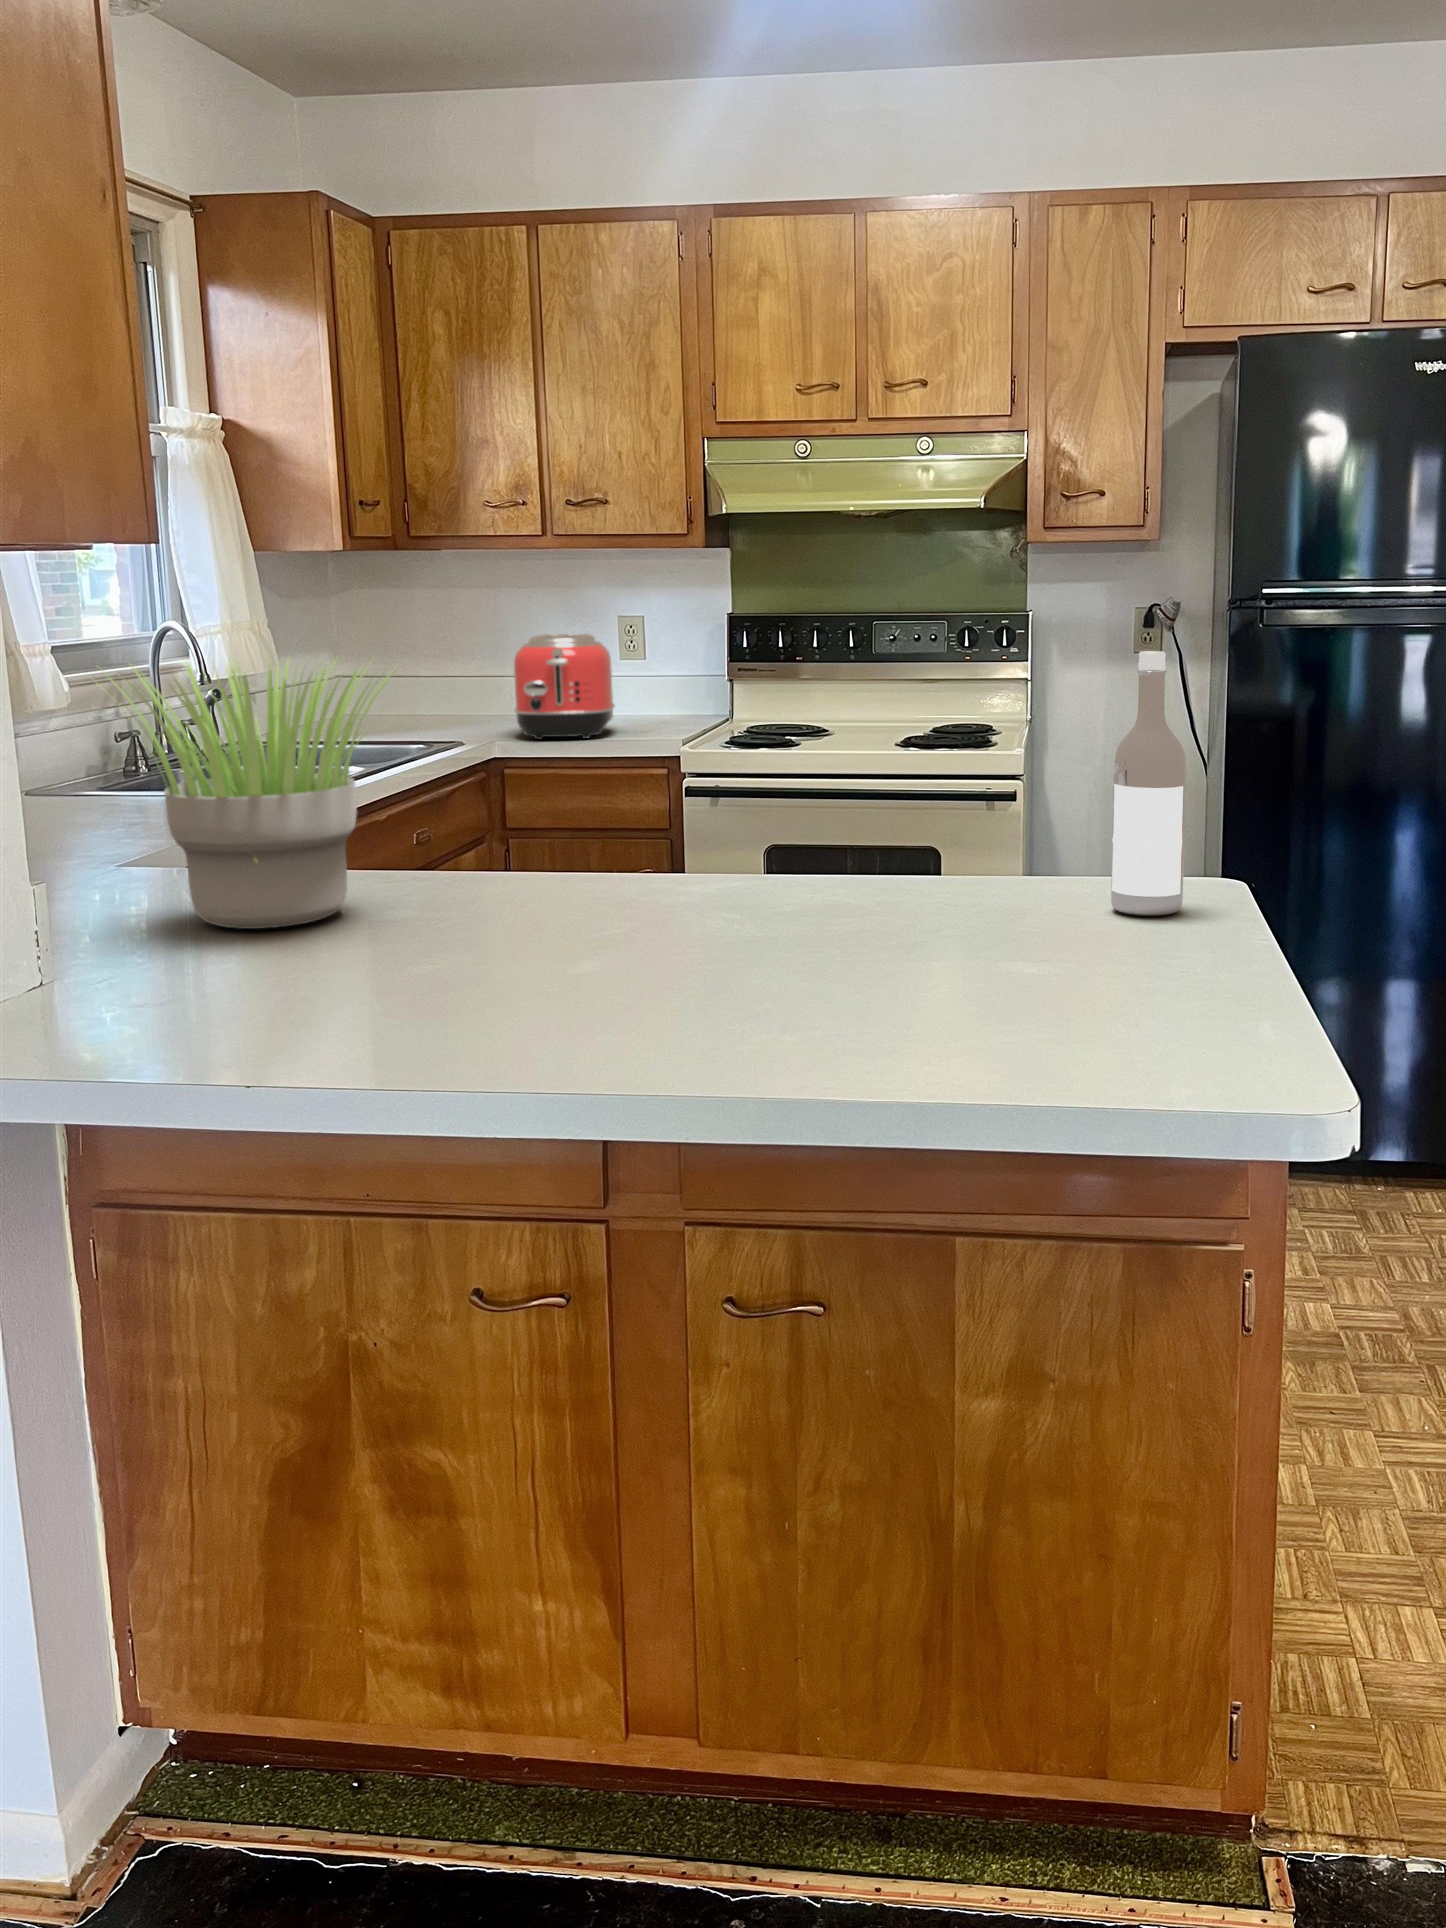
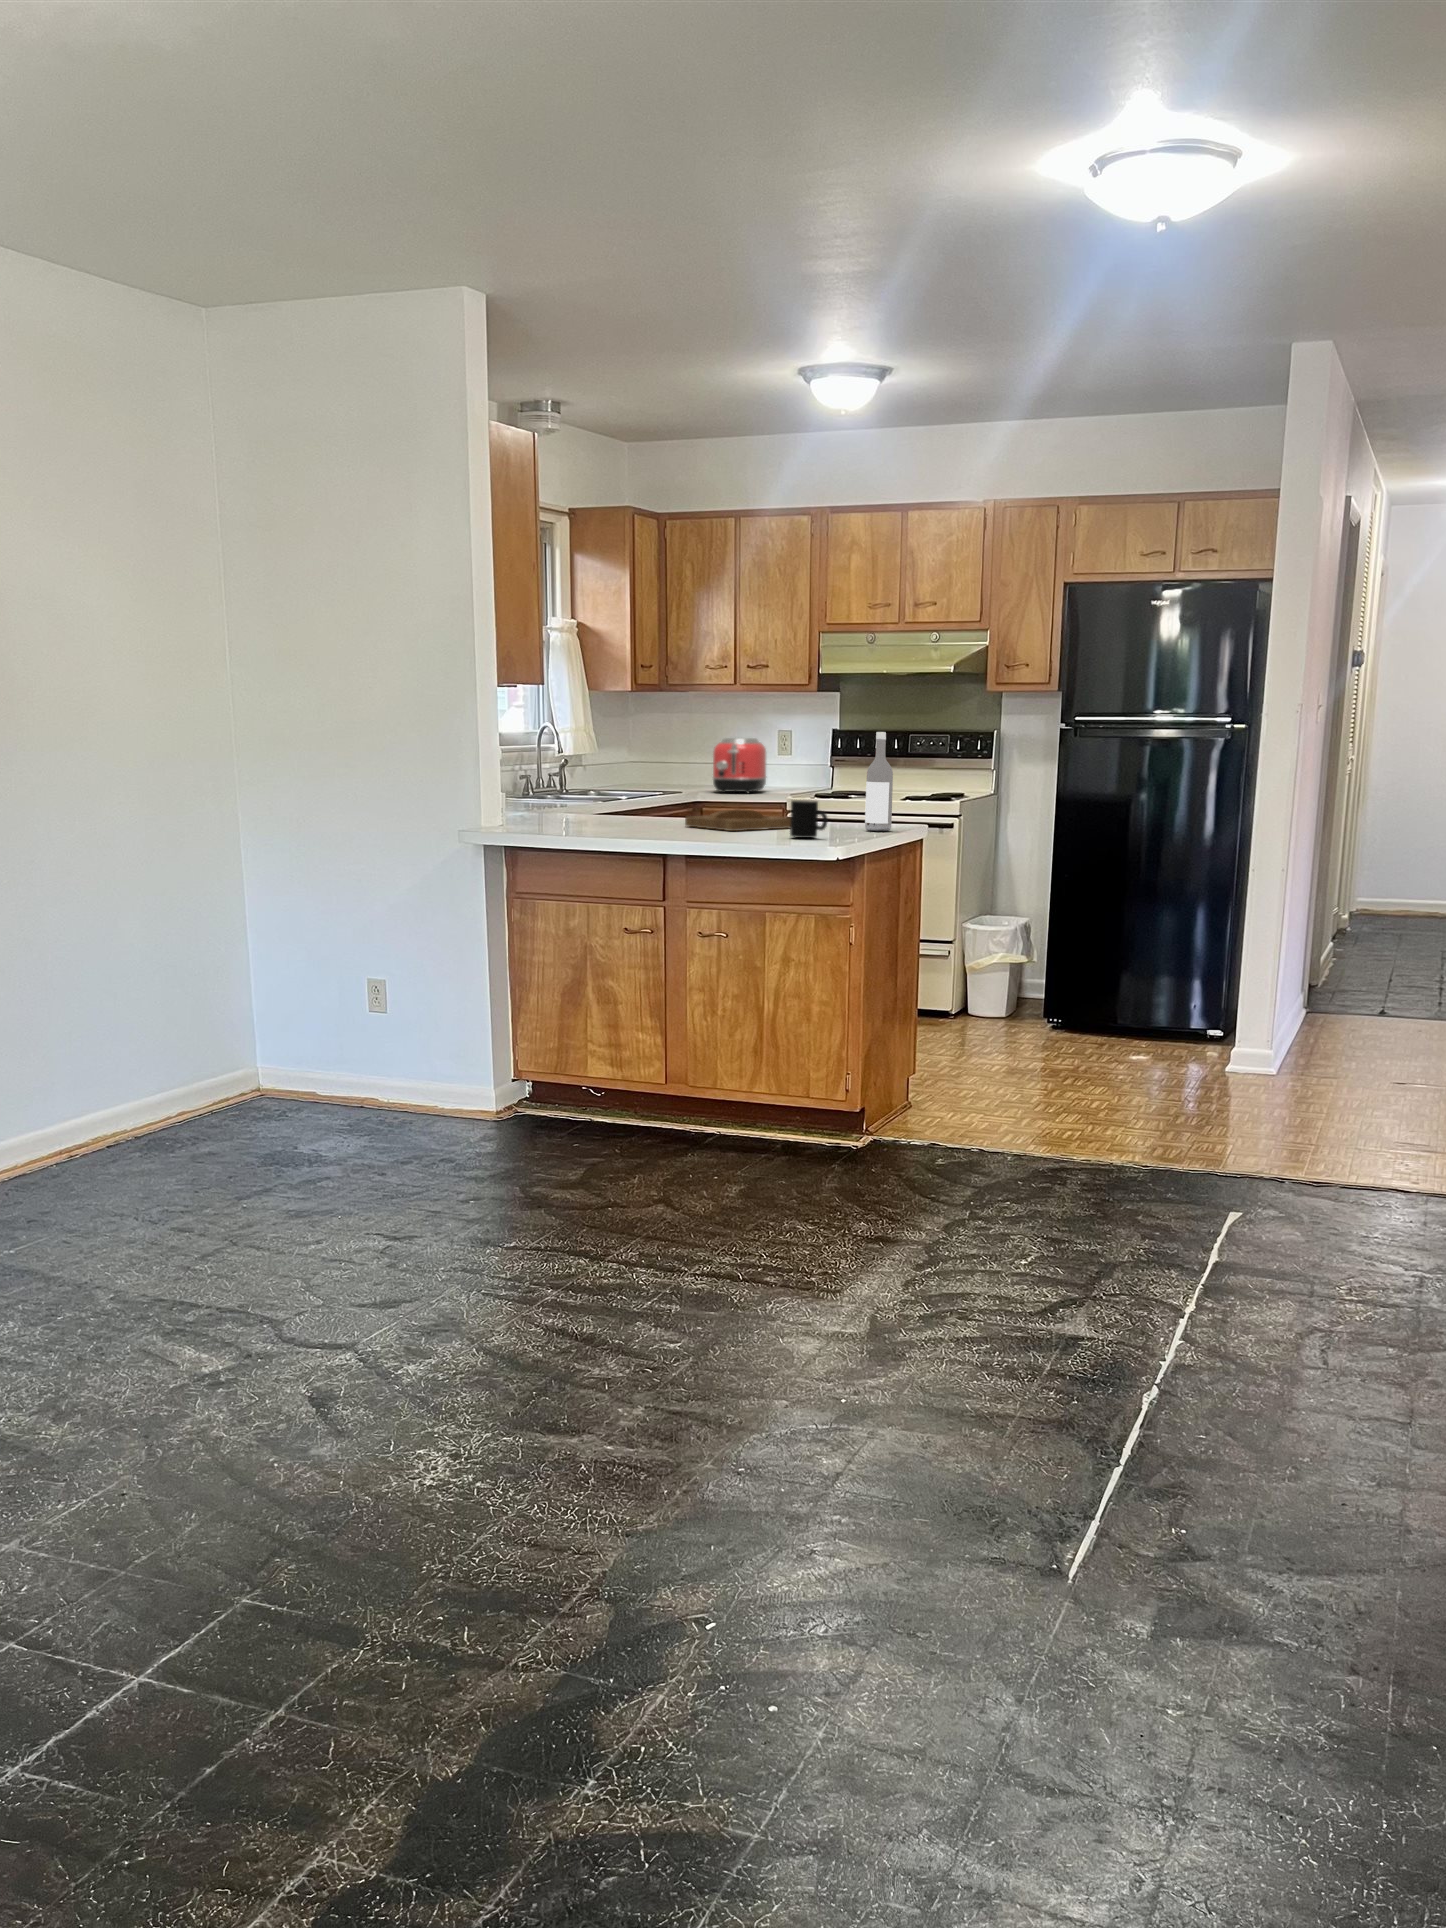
potted plant: present [109,659,394,929] -> none [518,728,626,823]
tray: none [608,865,910,953] -> present [685,809,791,831]
mug: none [1010,875,1137,999] -> present [790,800,828,838]

